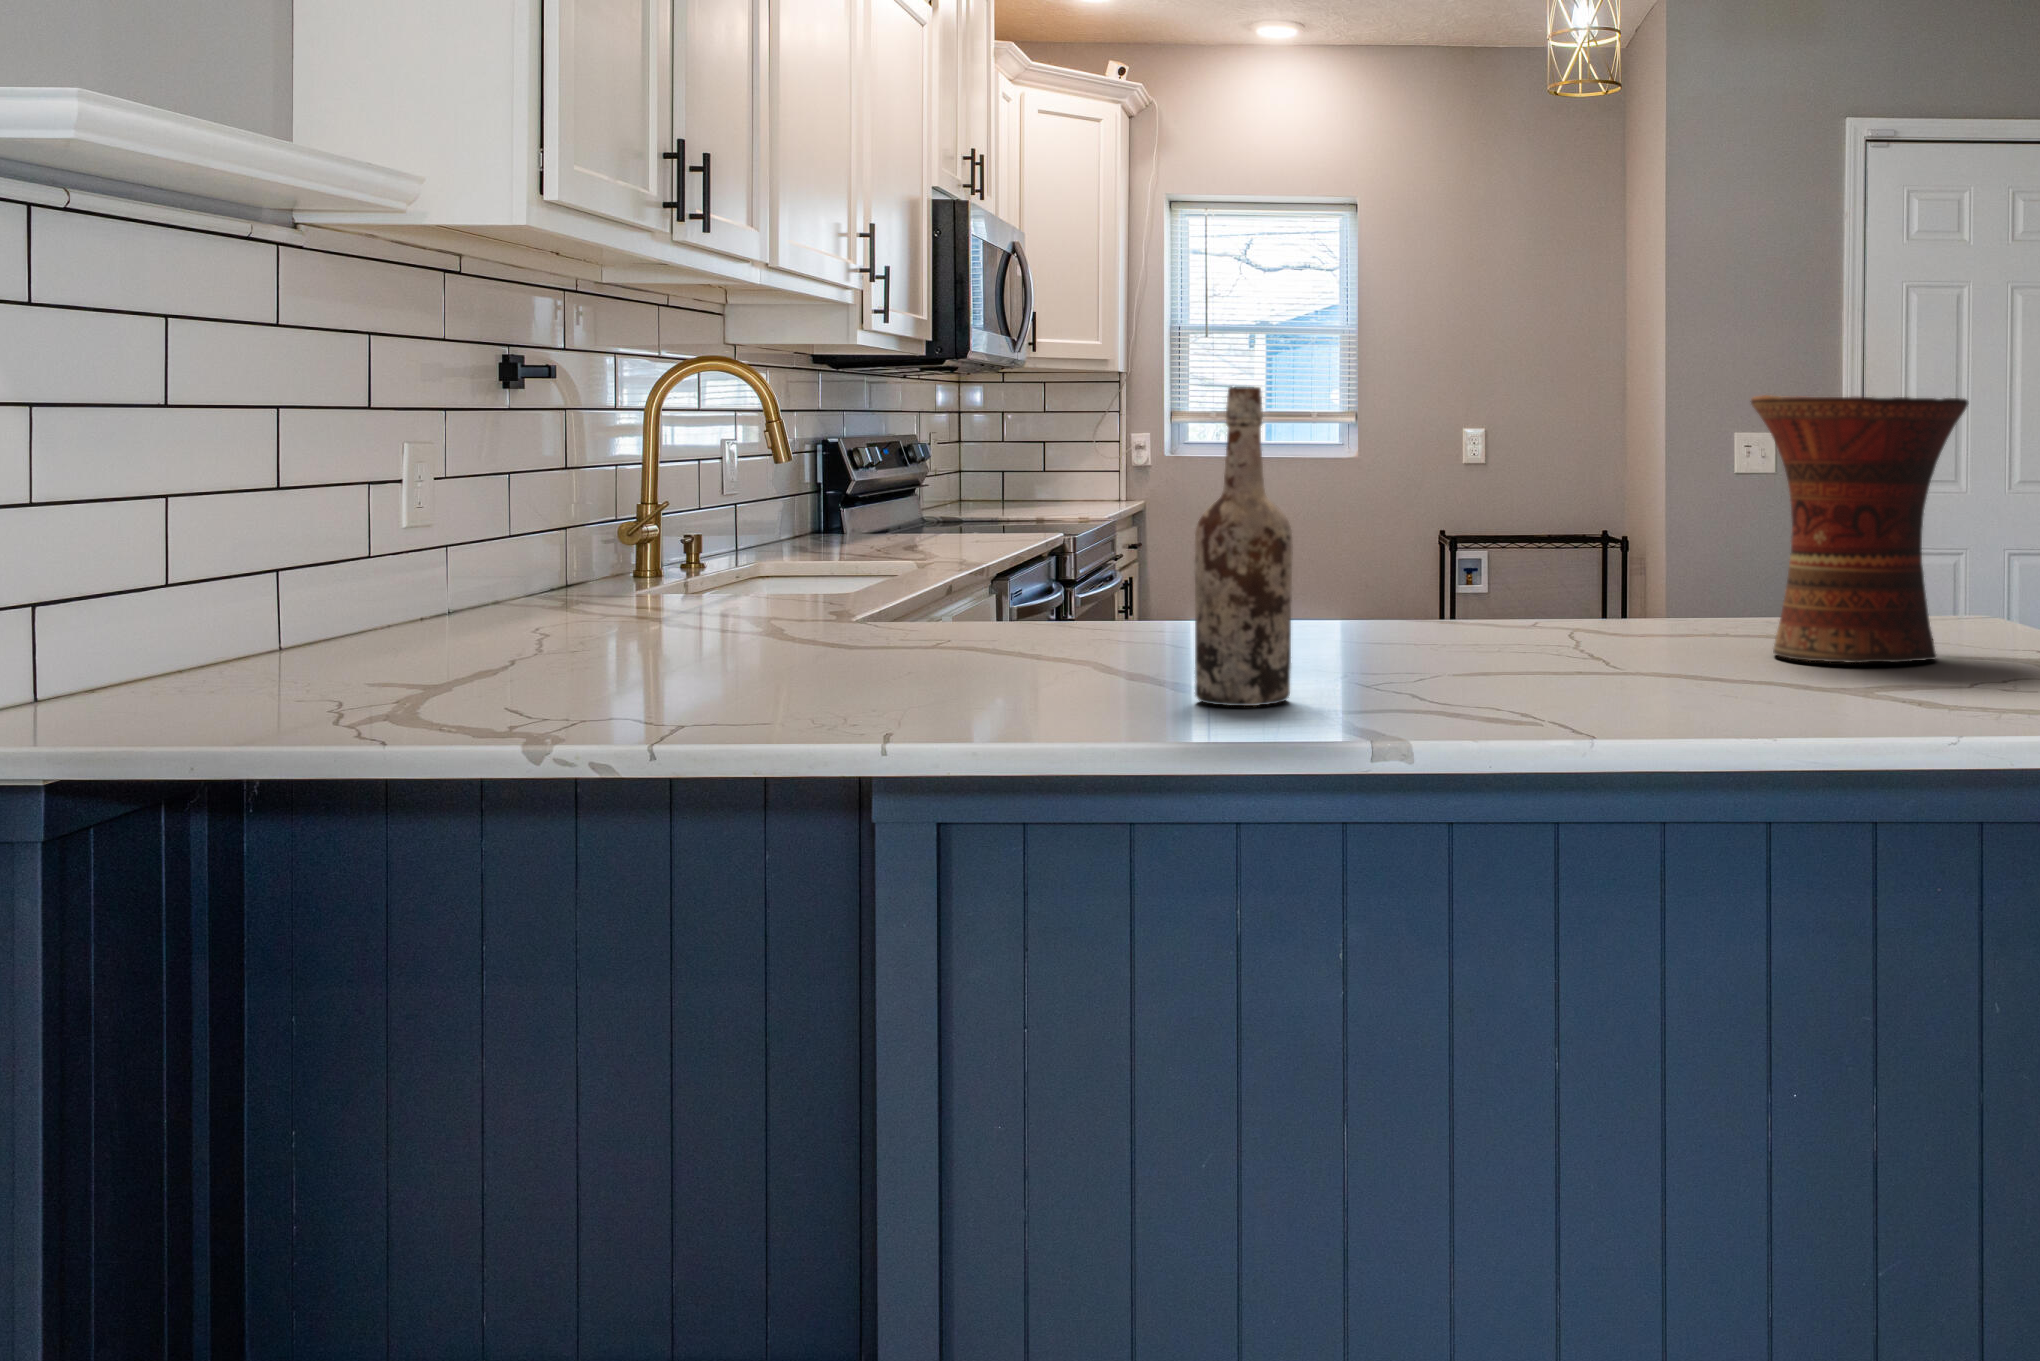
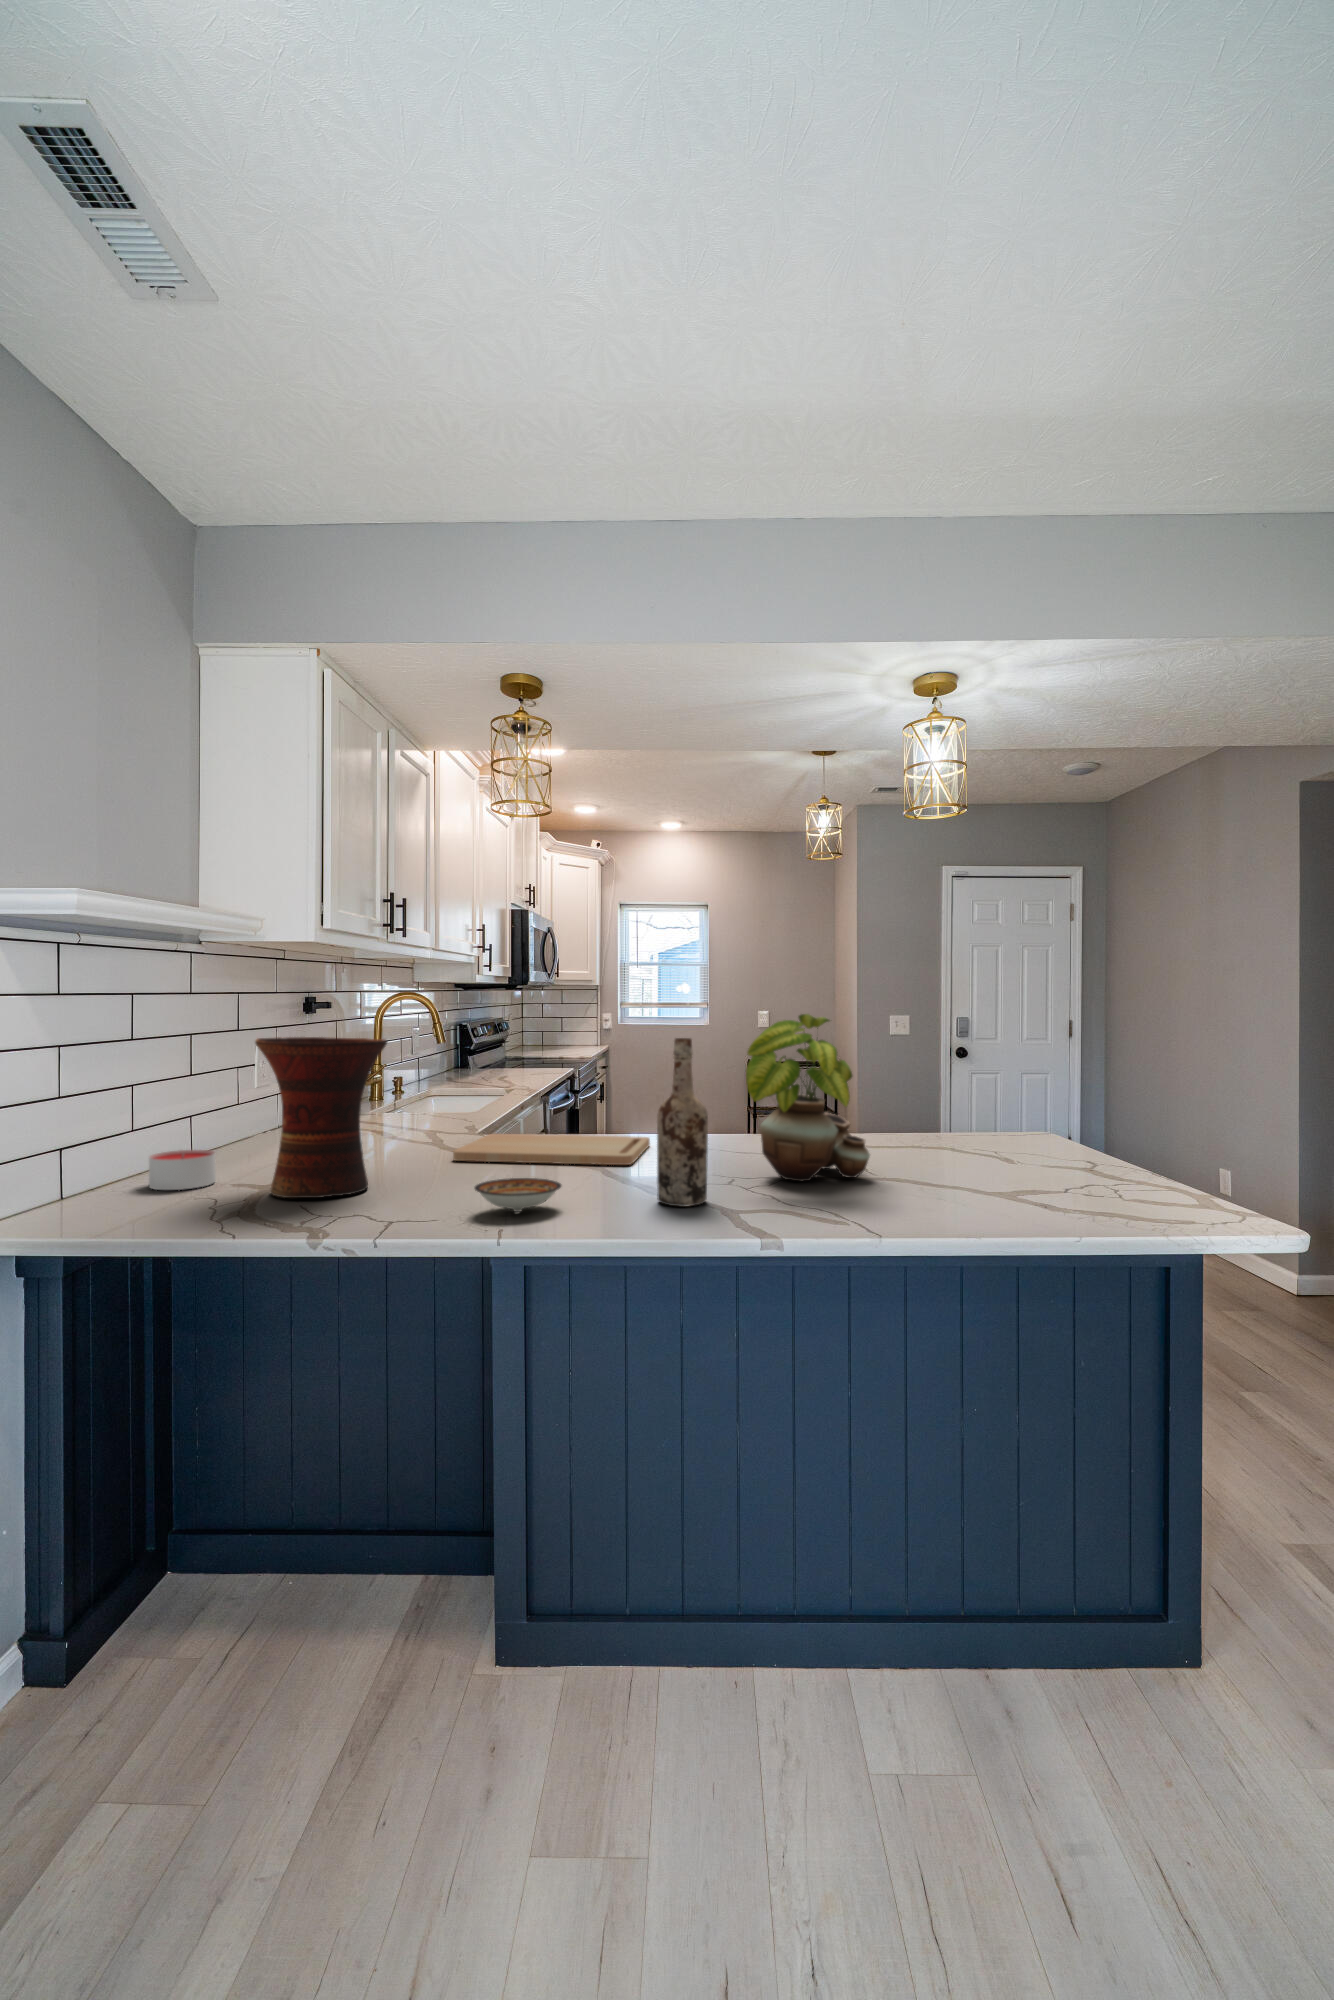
potted plant: none [1357,351,1615,675] -> present [746,1014,870,1181]
vase: present [1751,395,1969,663] -> present [255,1037,387,1198]
cutting board: none [804,613,1198,657] -> present [453,1134,650,1165]
candle: none [198,620,331,690] -> present [149,1150,216,1190]
ceramic bowl: none [839,656,1009,714] -> present [475,1178,561,1212]

